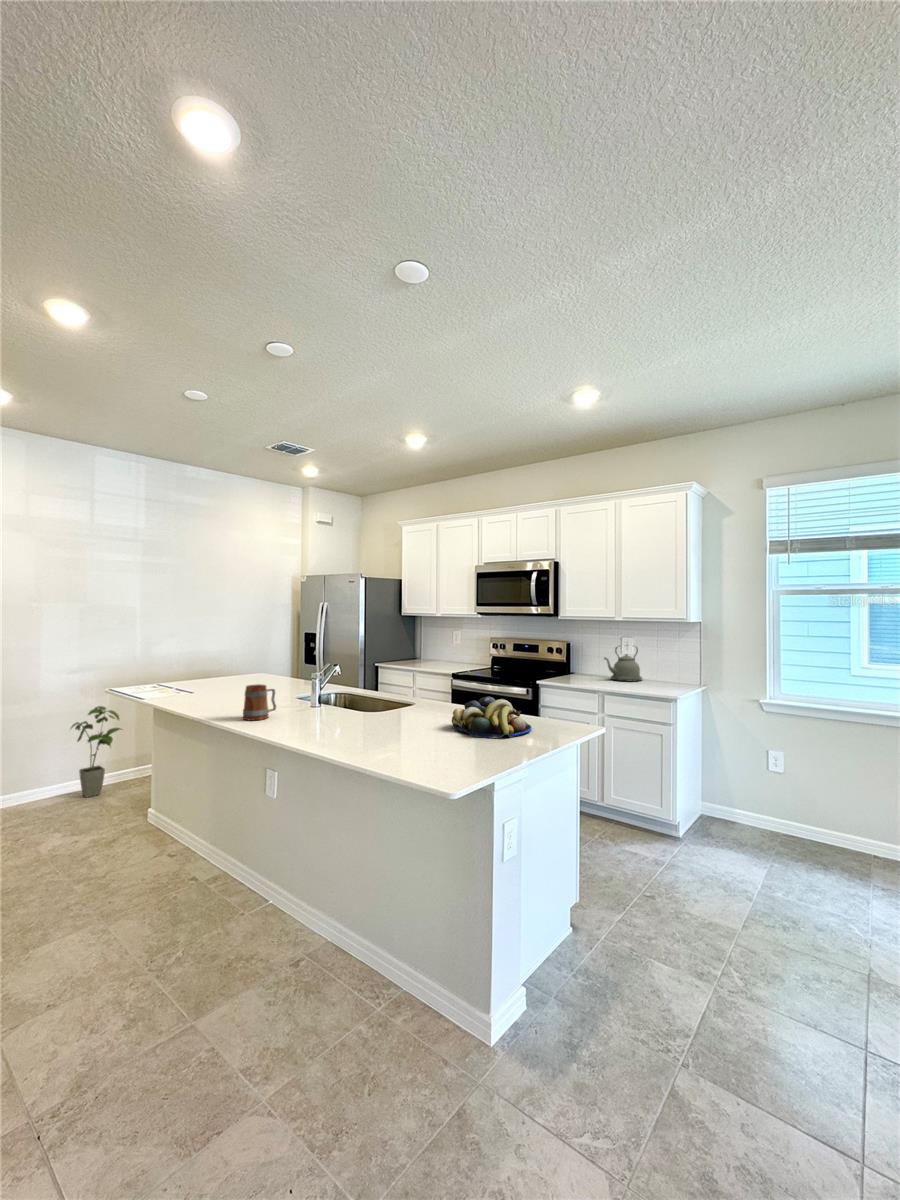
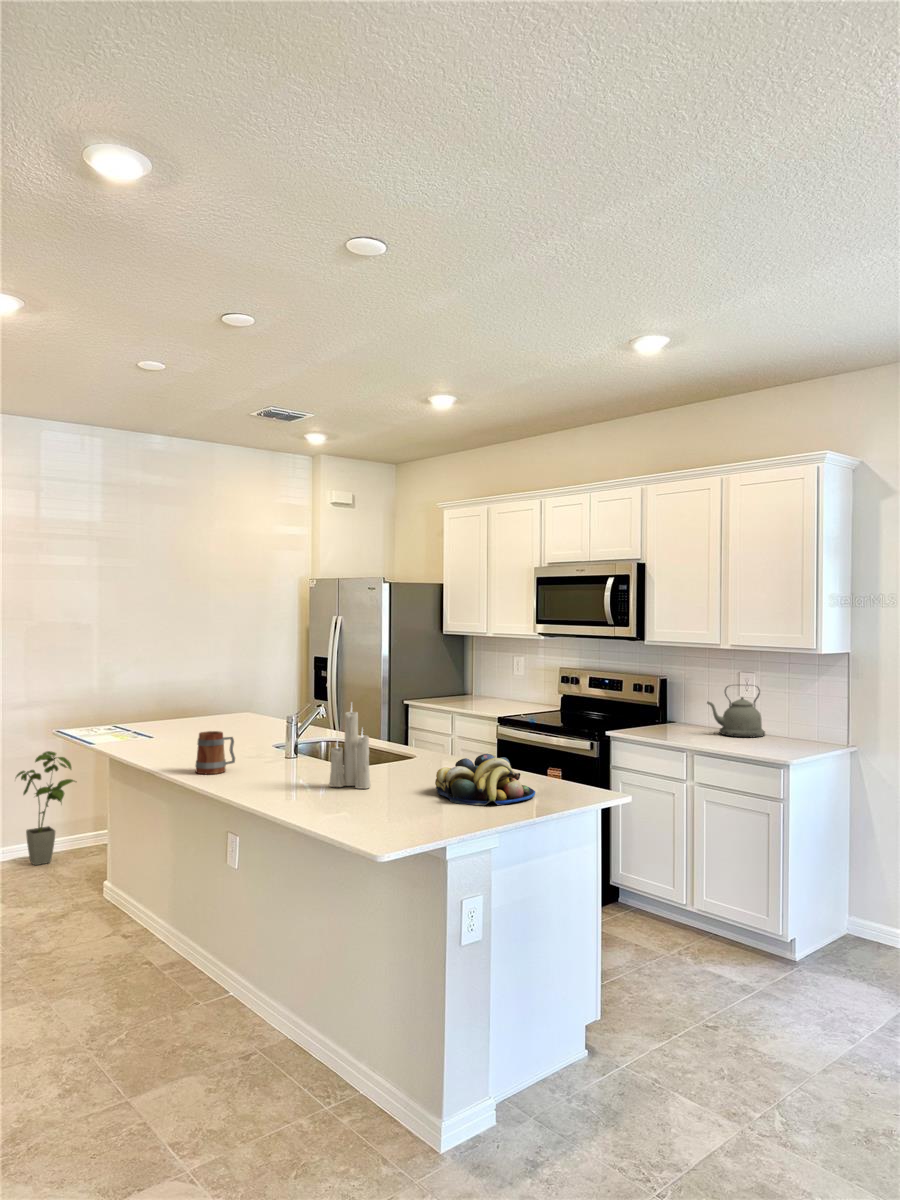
candle: none [363,653,398,728] -> present [329,706,371,789]

